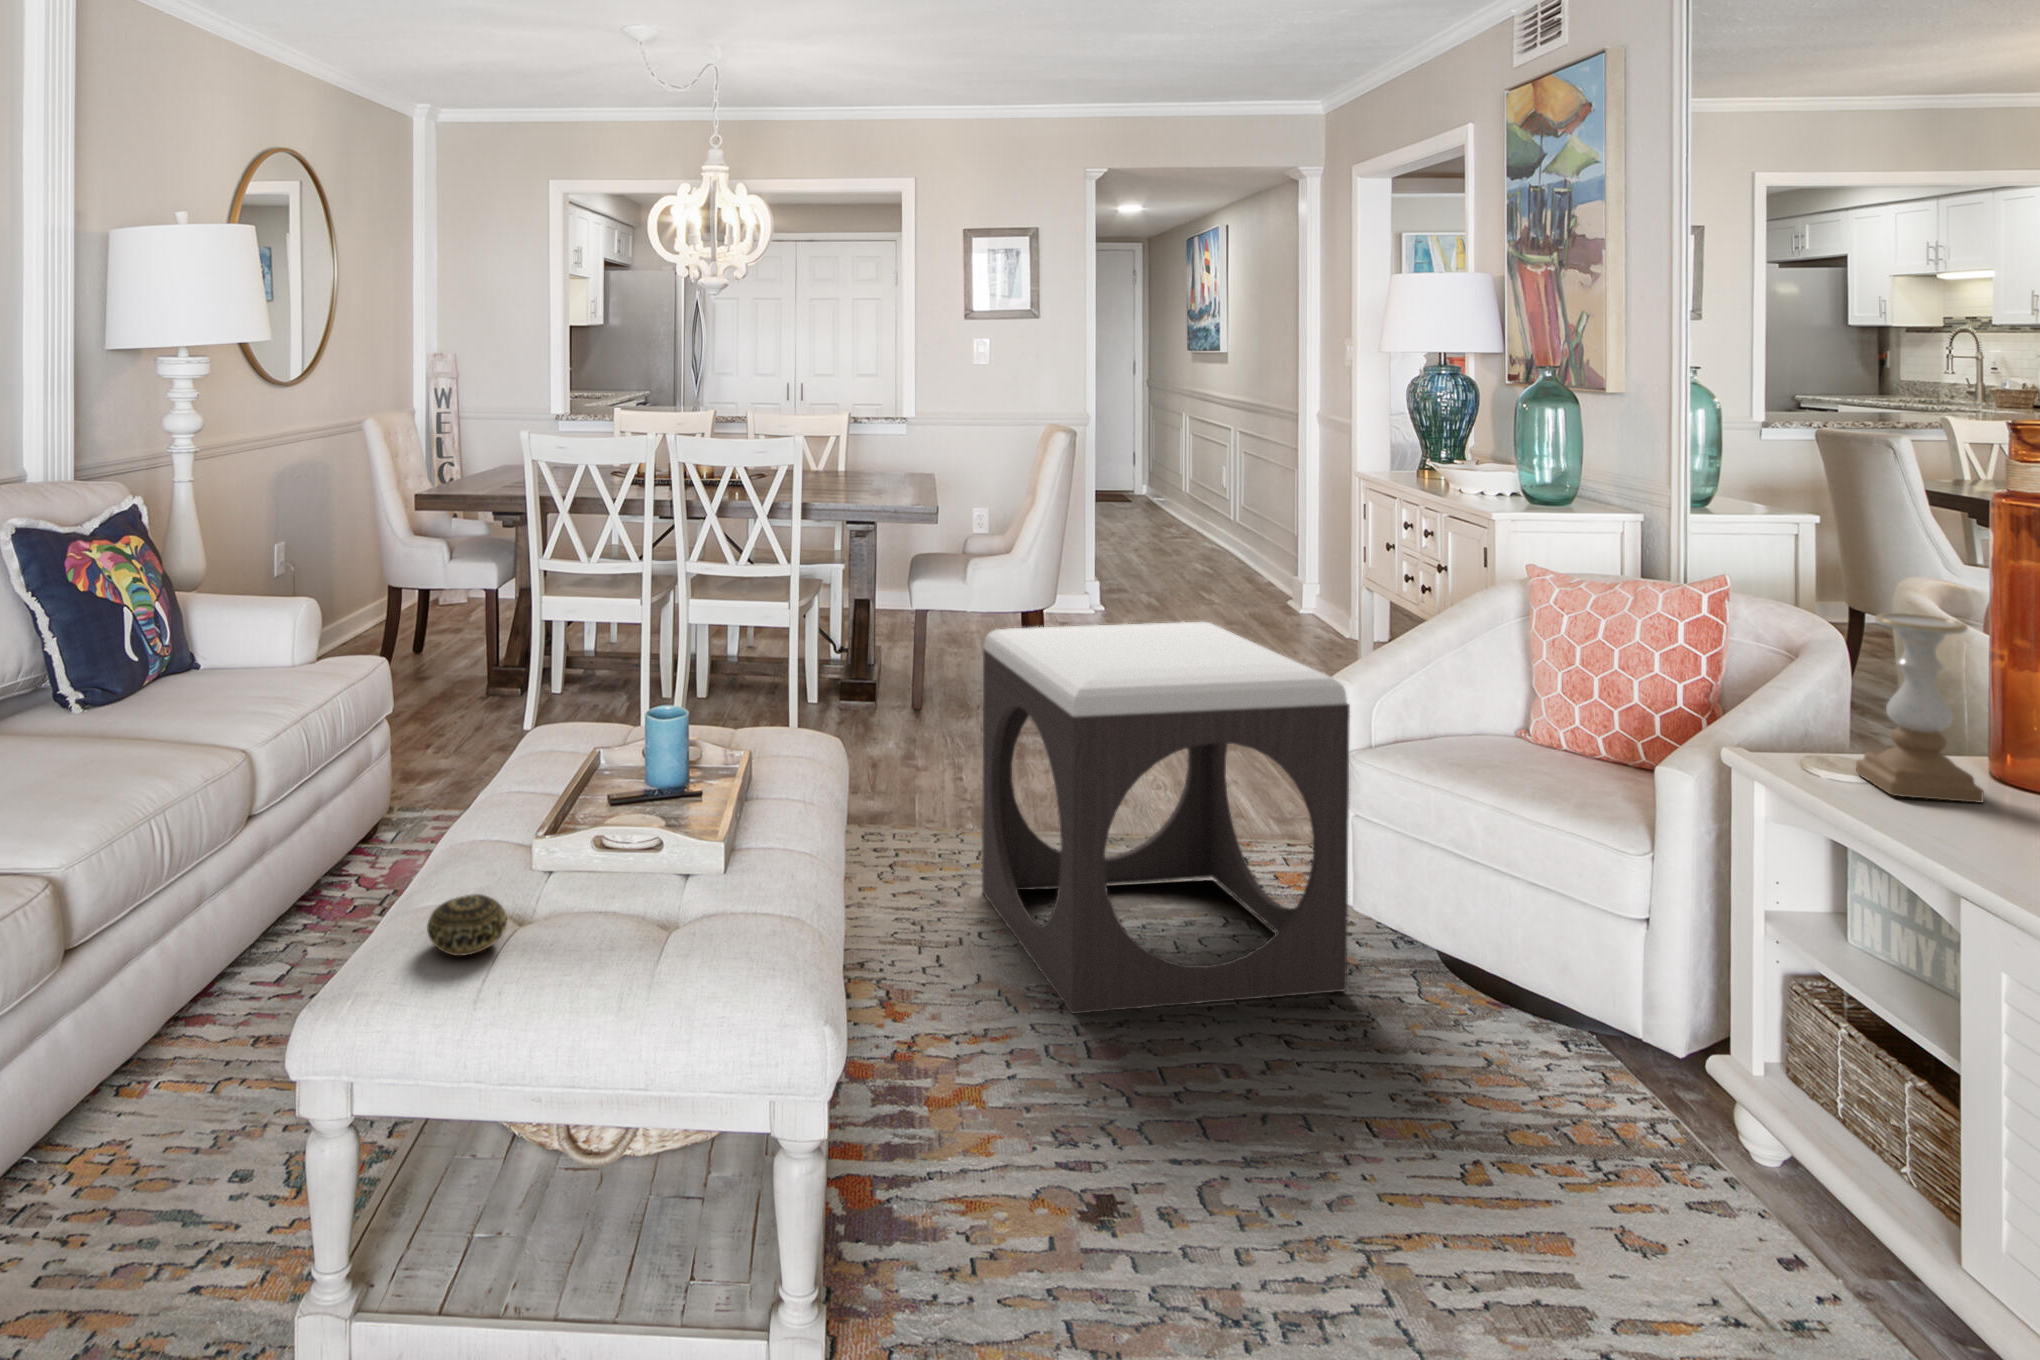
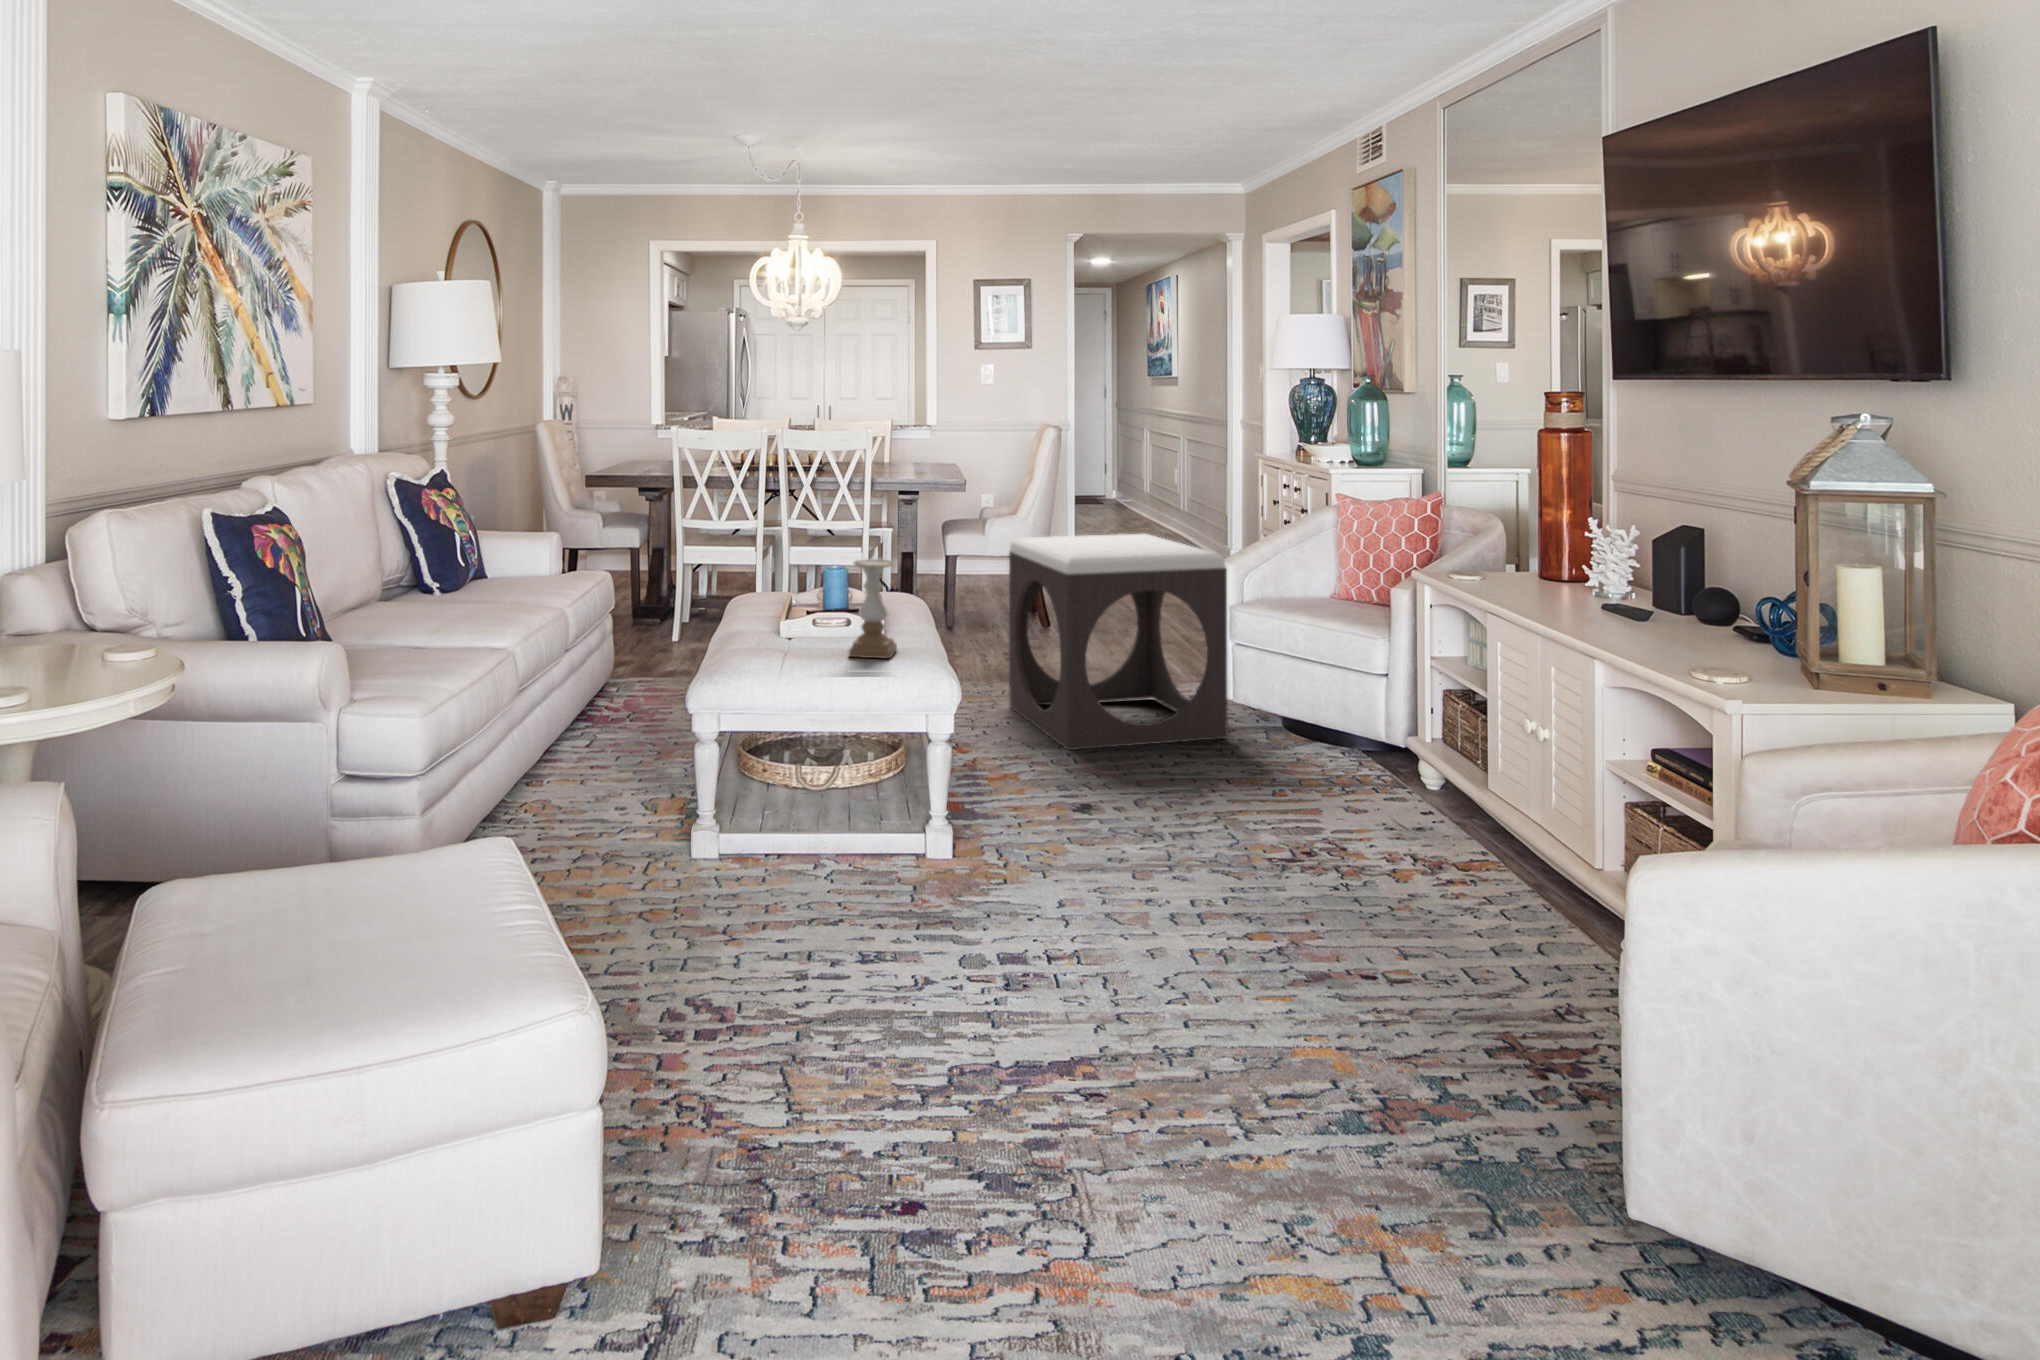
candle holder: present [1856,613,1984,803] -> present [849,559,897,658]
decorative ball: present [427,894,507,956] -> none [743,637,783,663]

